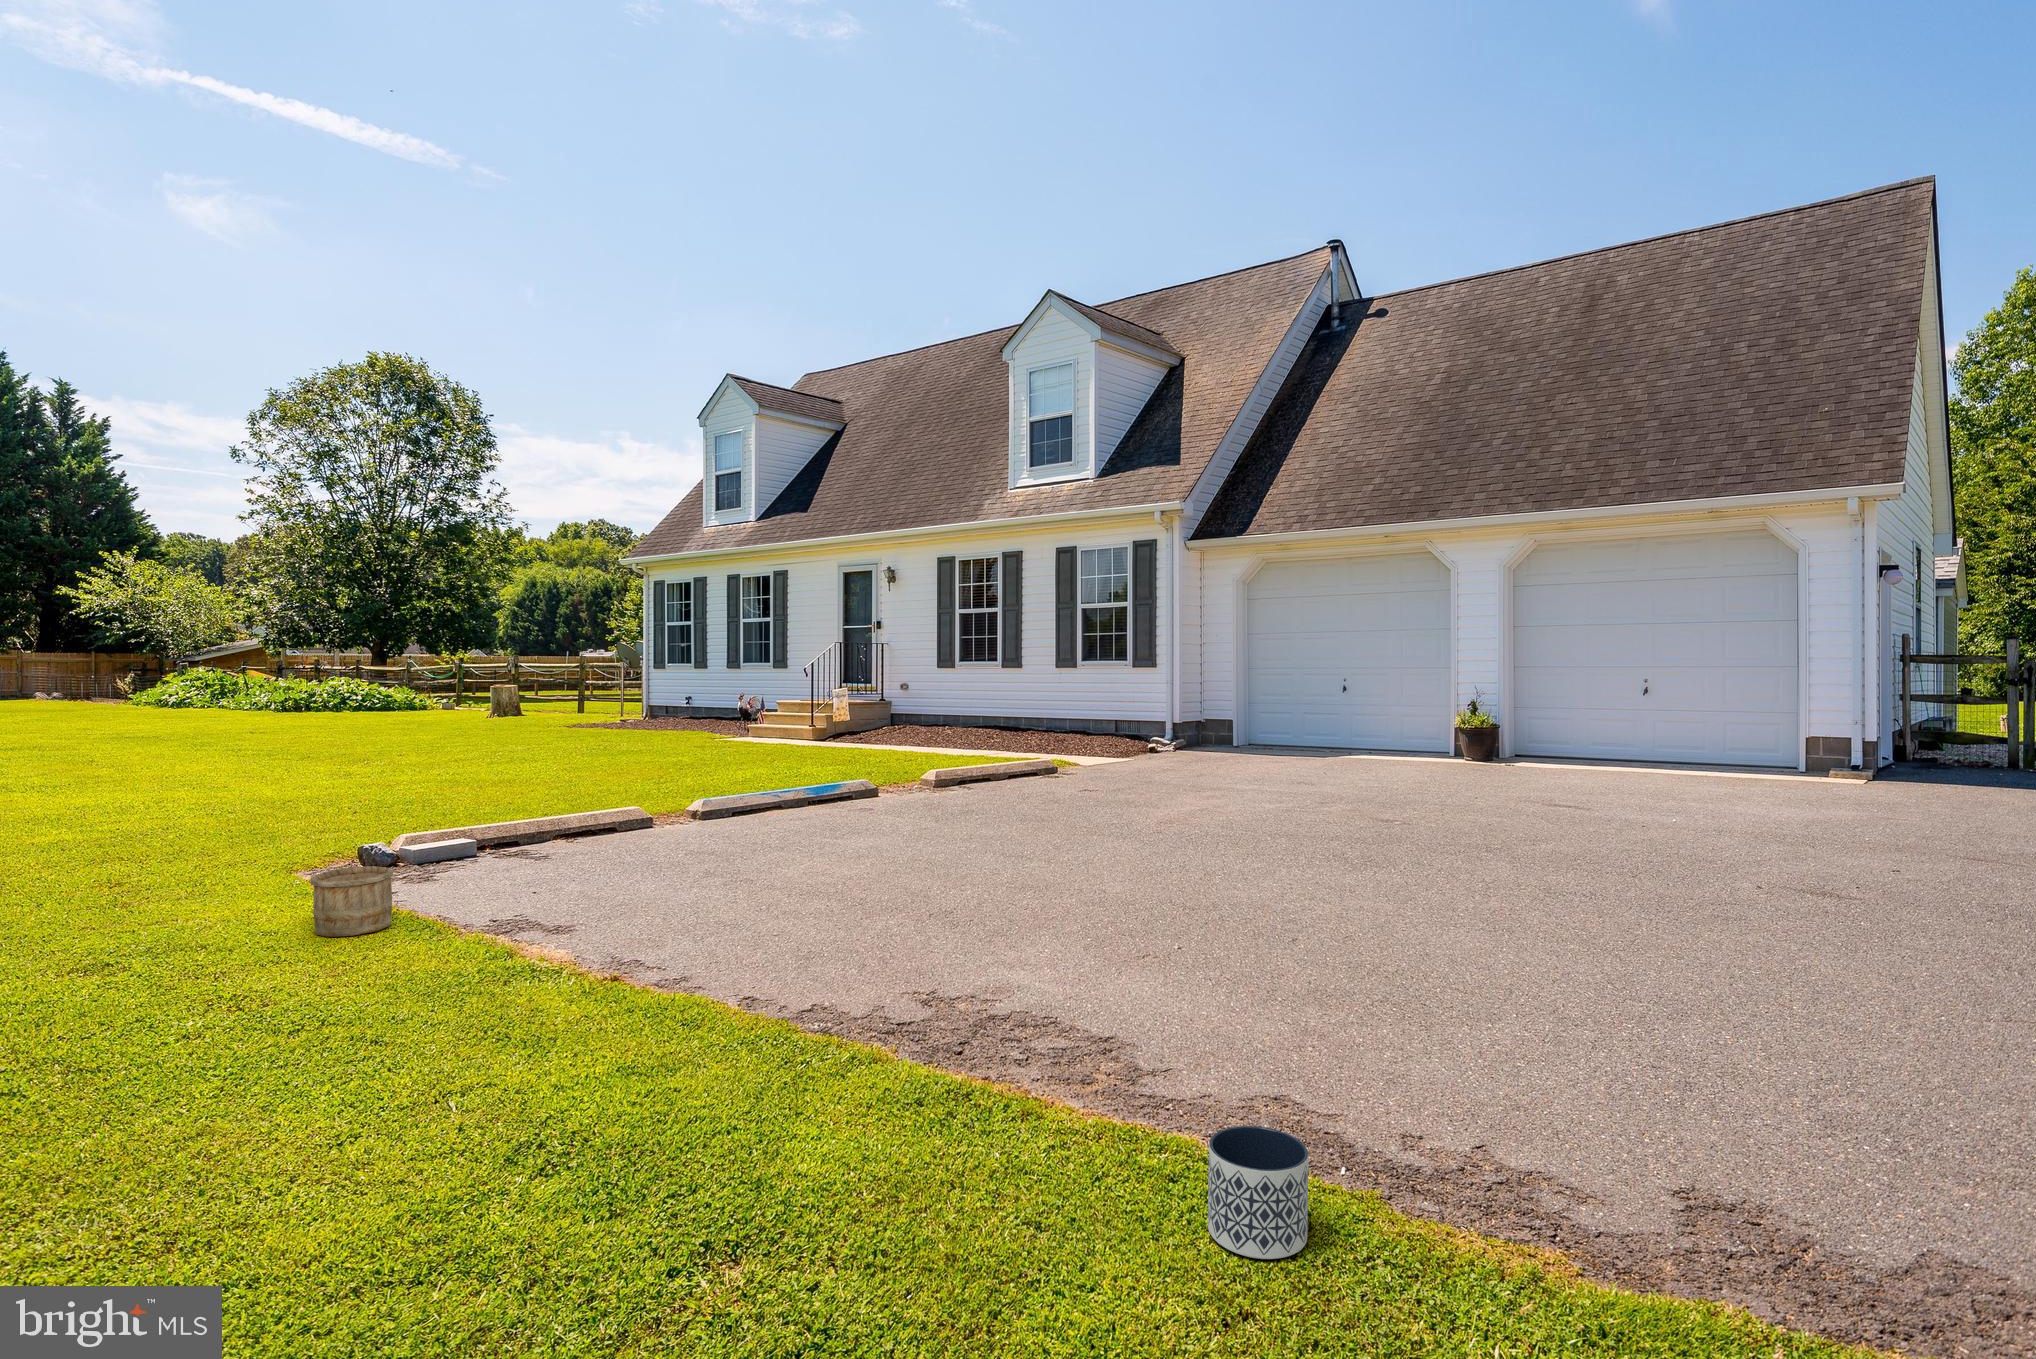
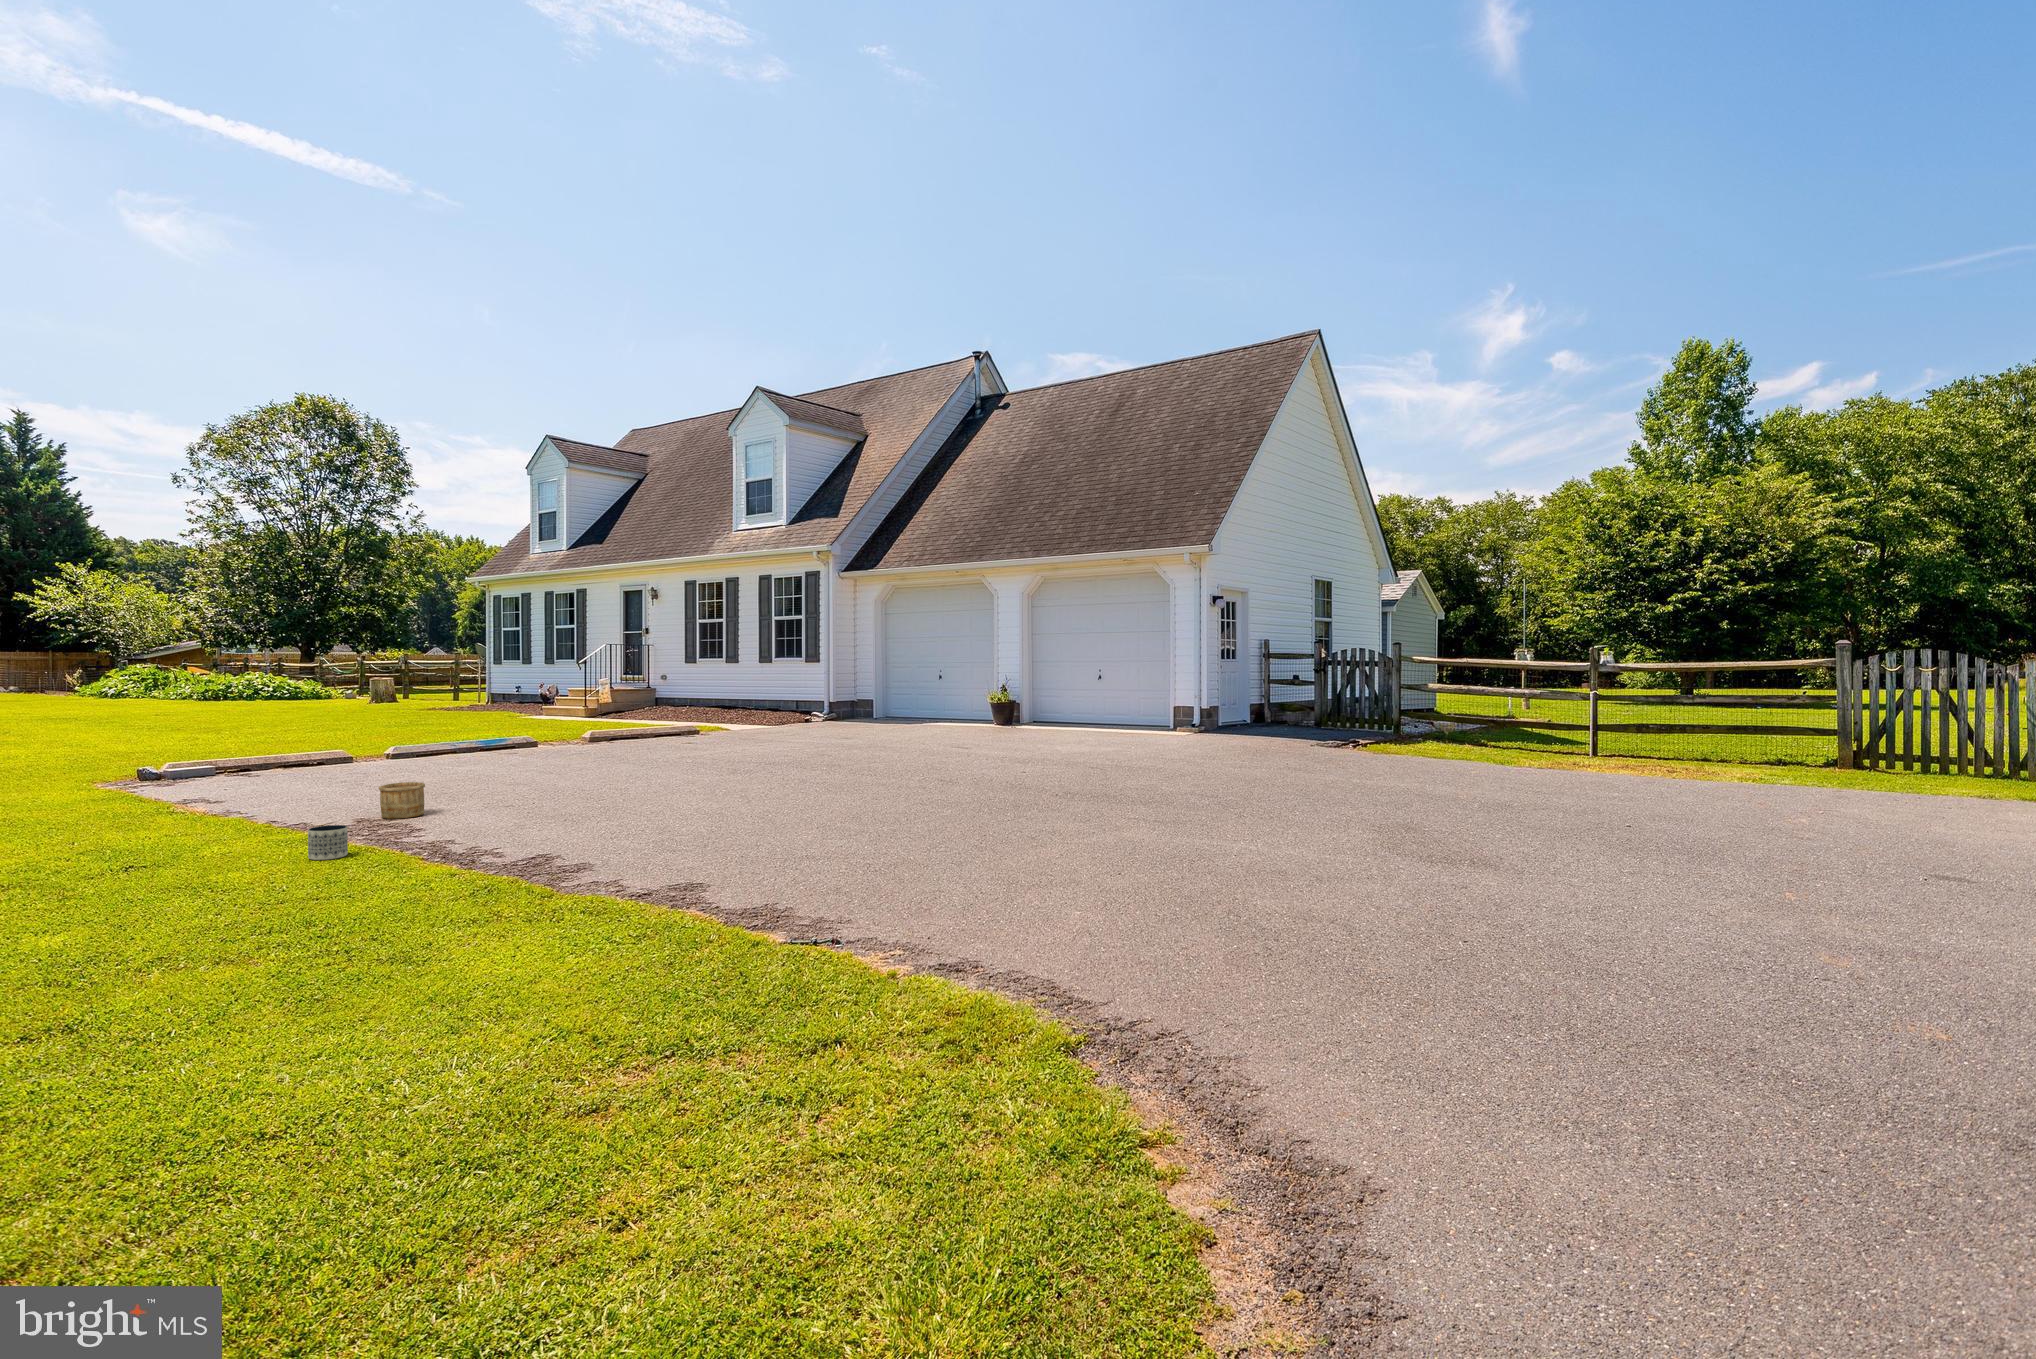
wooden bucket: present [310,866,393,937] -> present [379,782,425,819]

